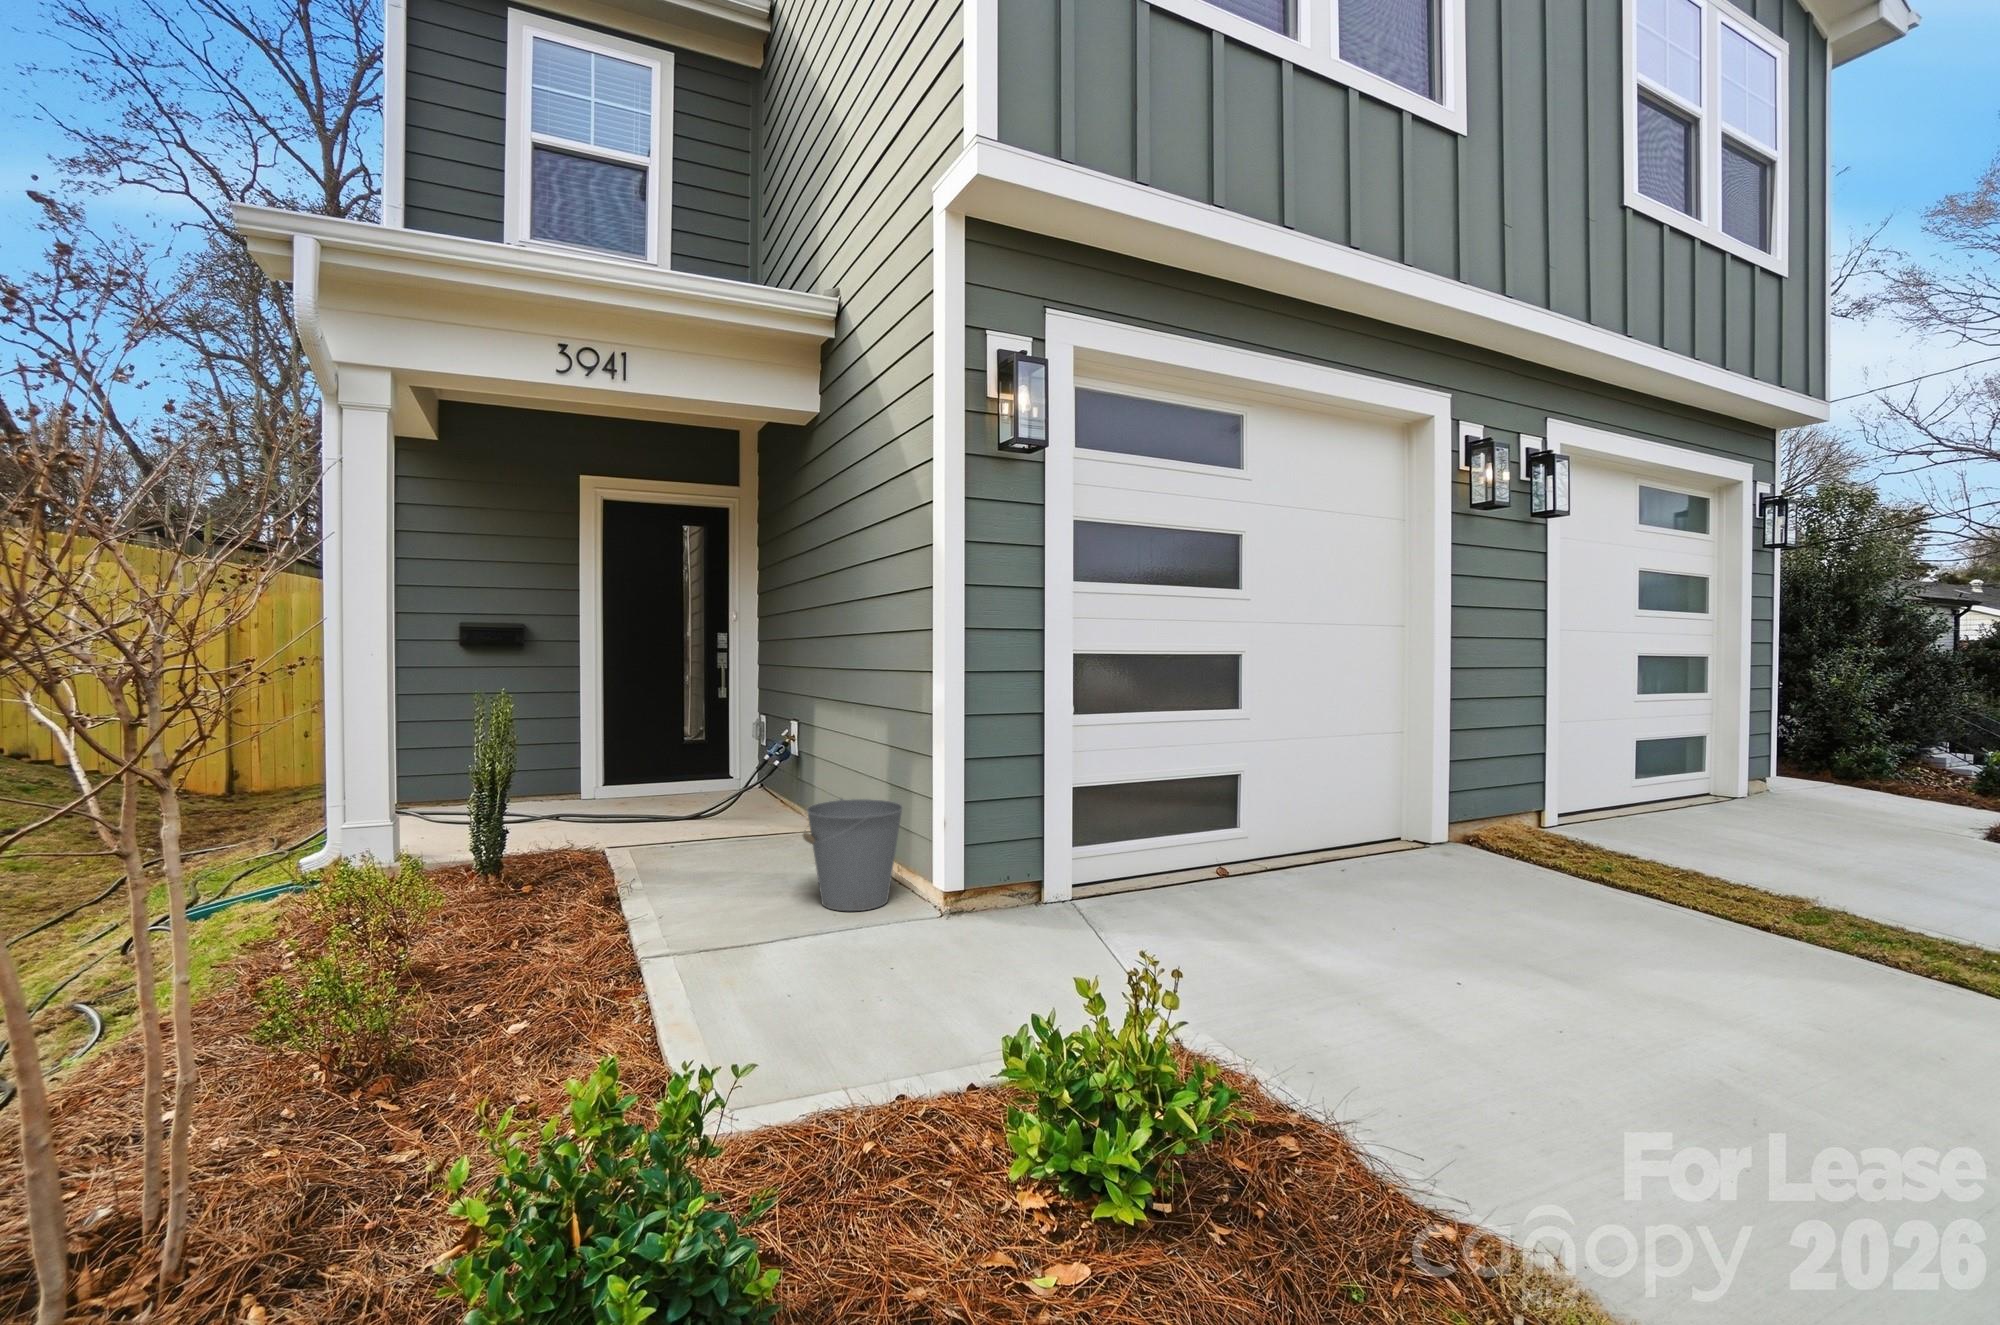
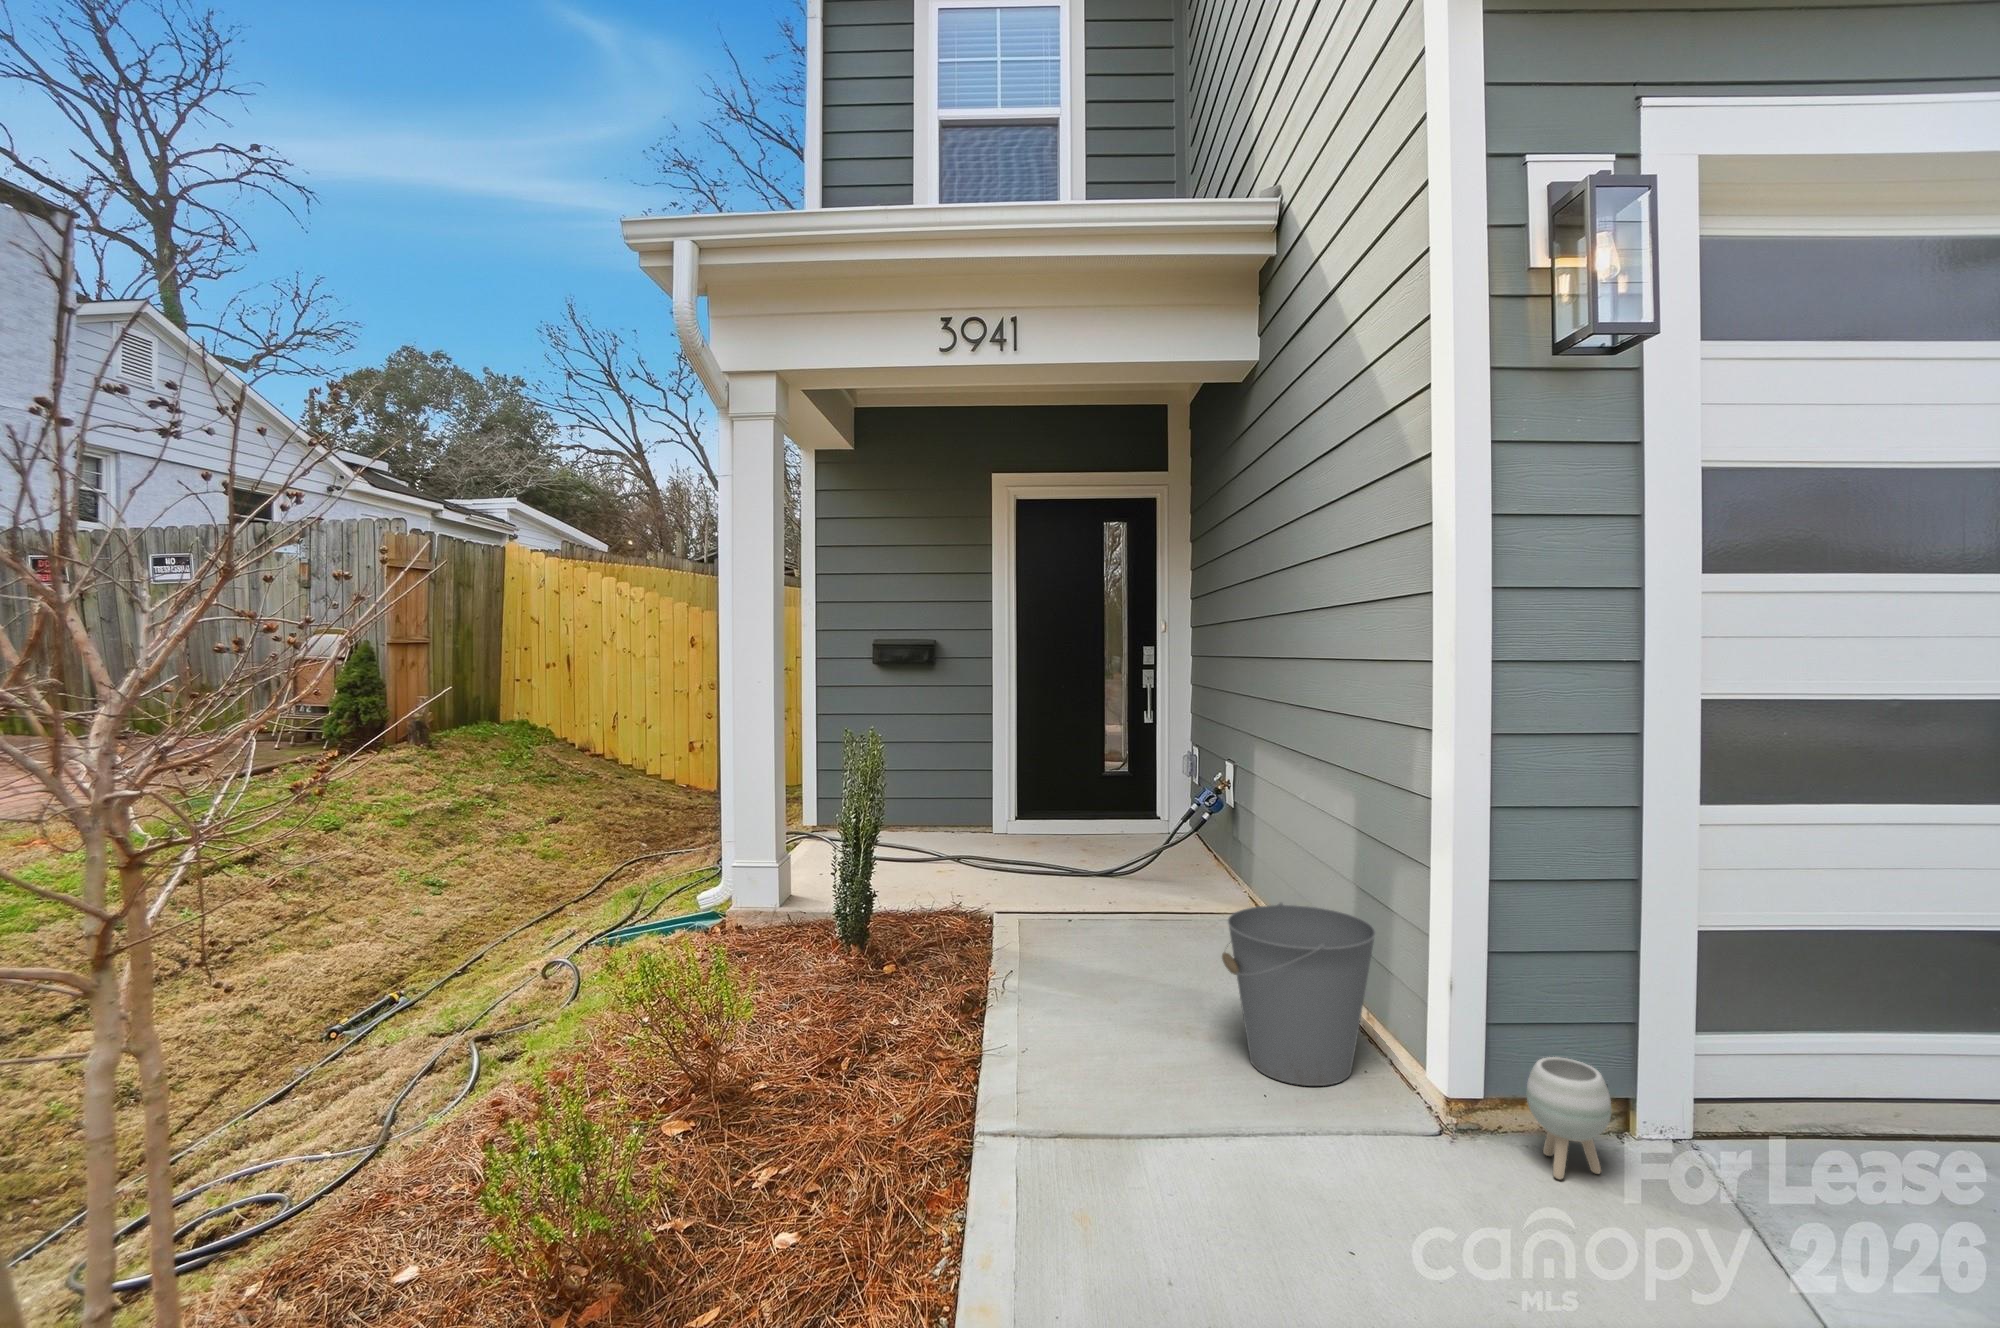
planter: none [987,861,1029,928] -> present [1526,1057,1611,1179]

